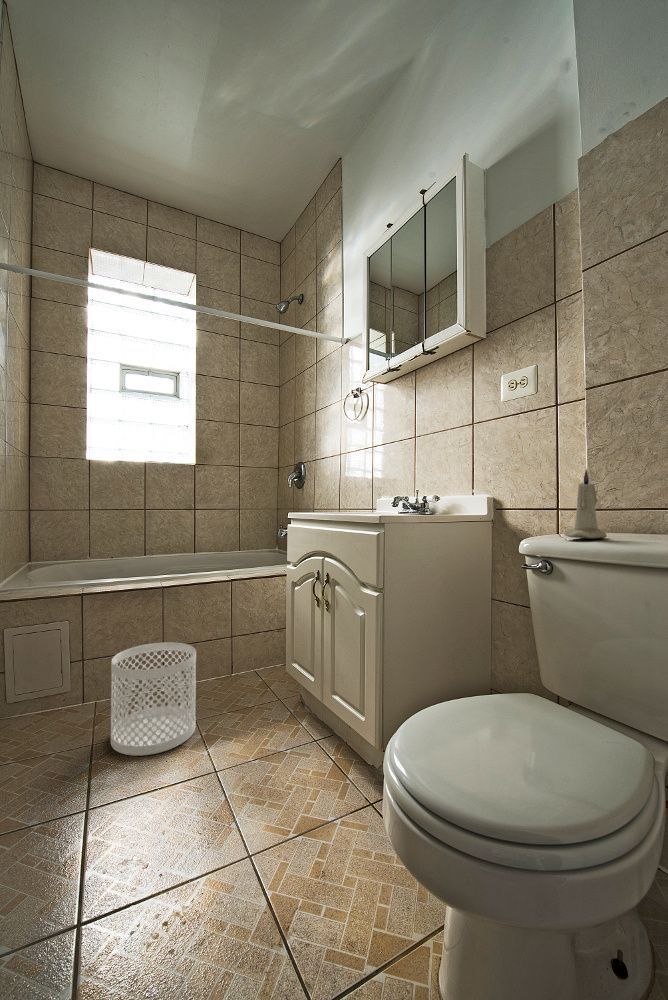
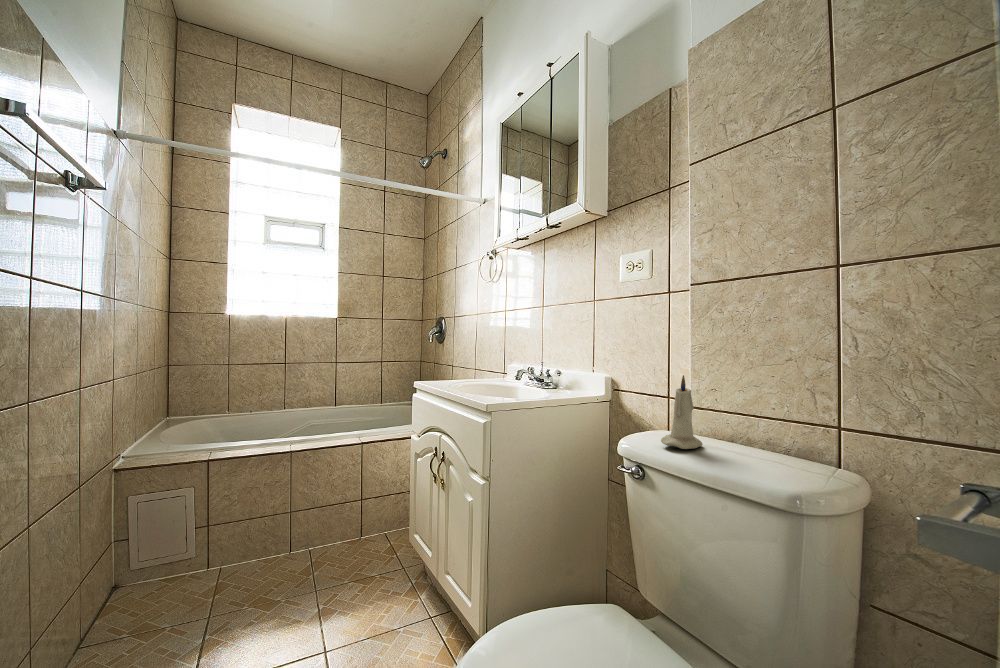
waste basket: present [111,642,196,755] -> none [225,511,316,633]

